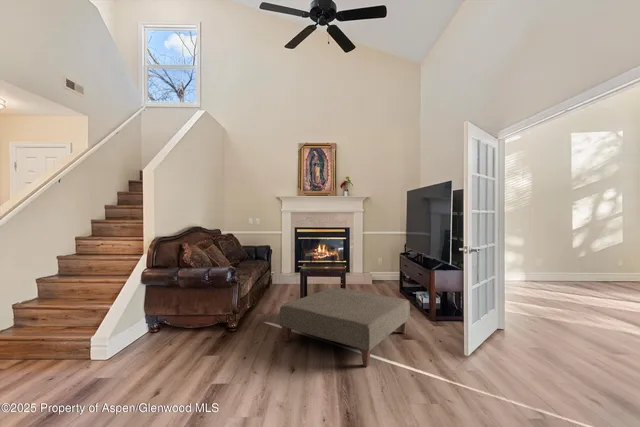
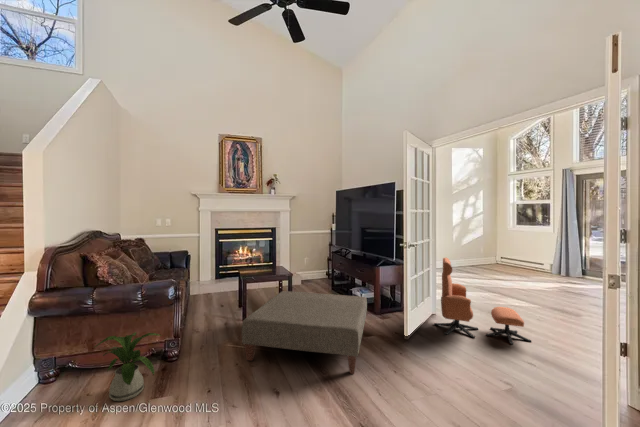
lounge chair: none [492,265,615,377] -> present [435,258,531,344]
house plant: none [173,303,217,351] -> present [95,332,160,401]

